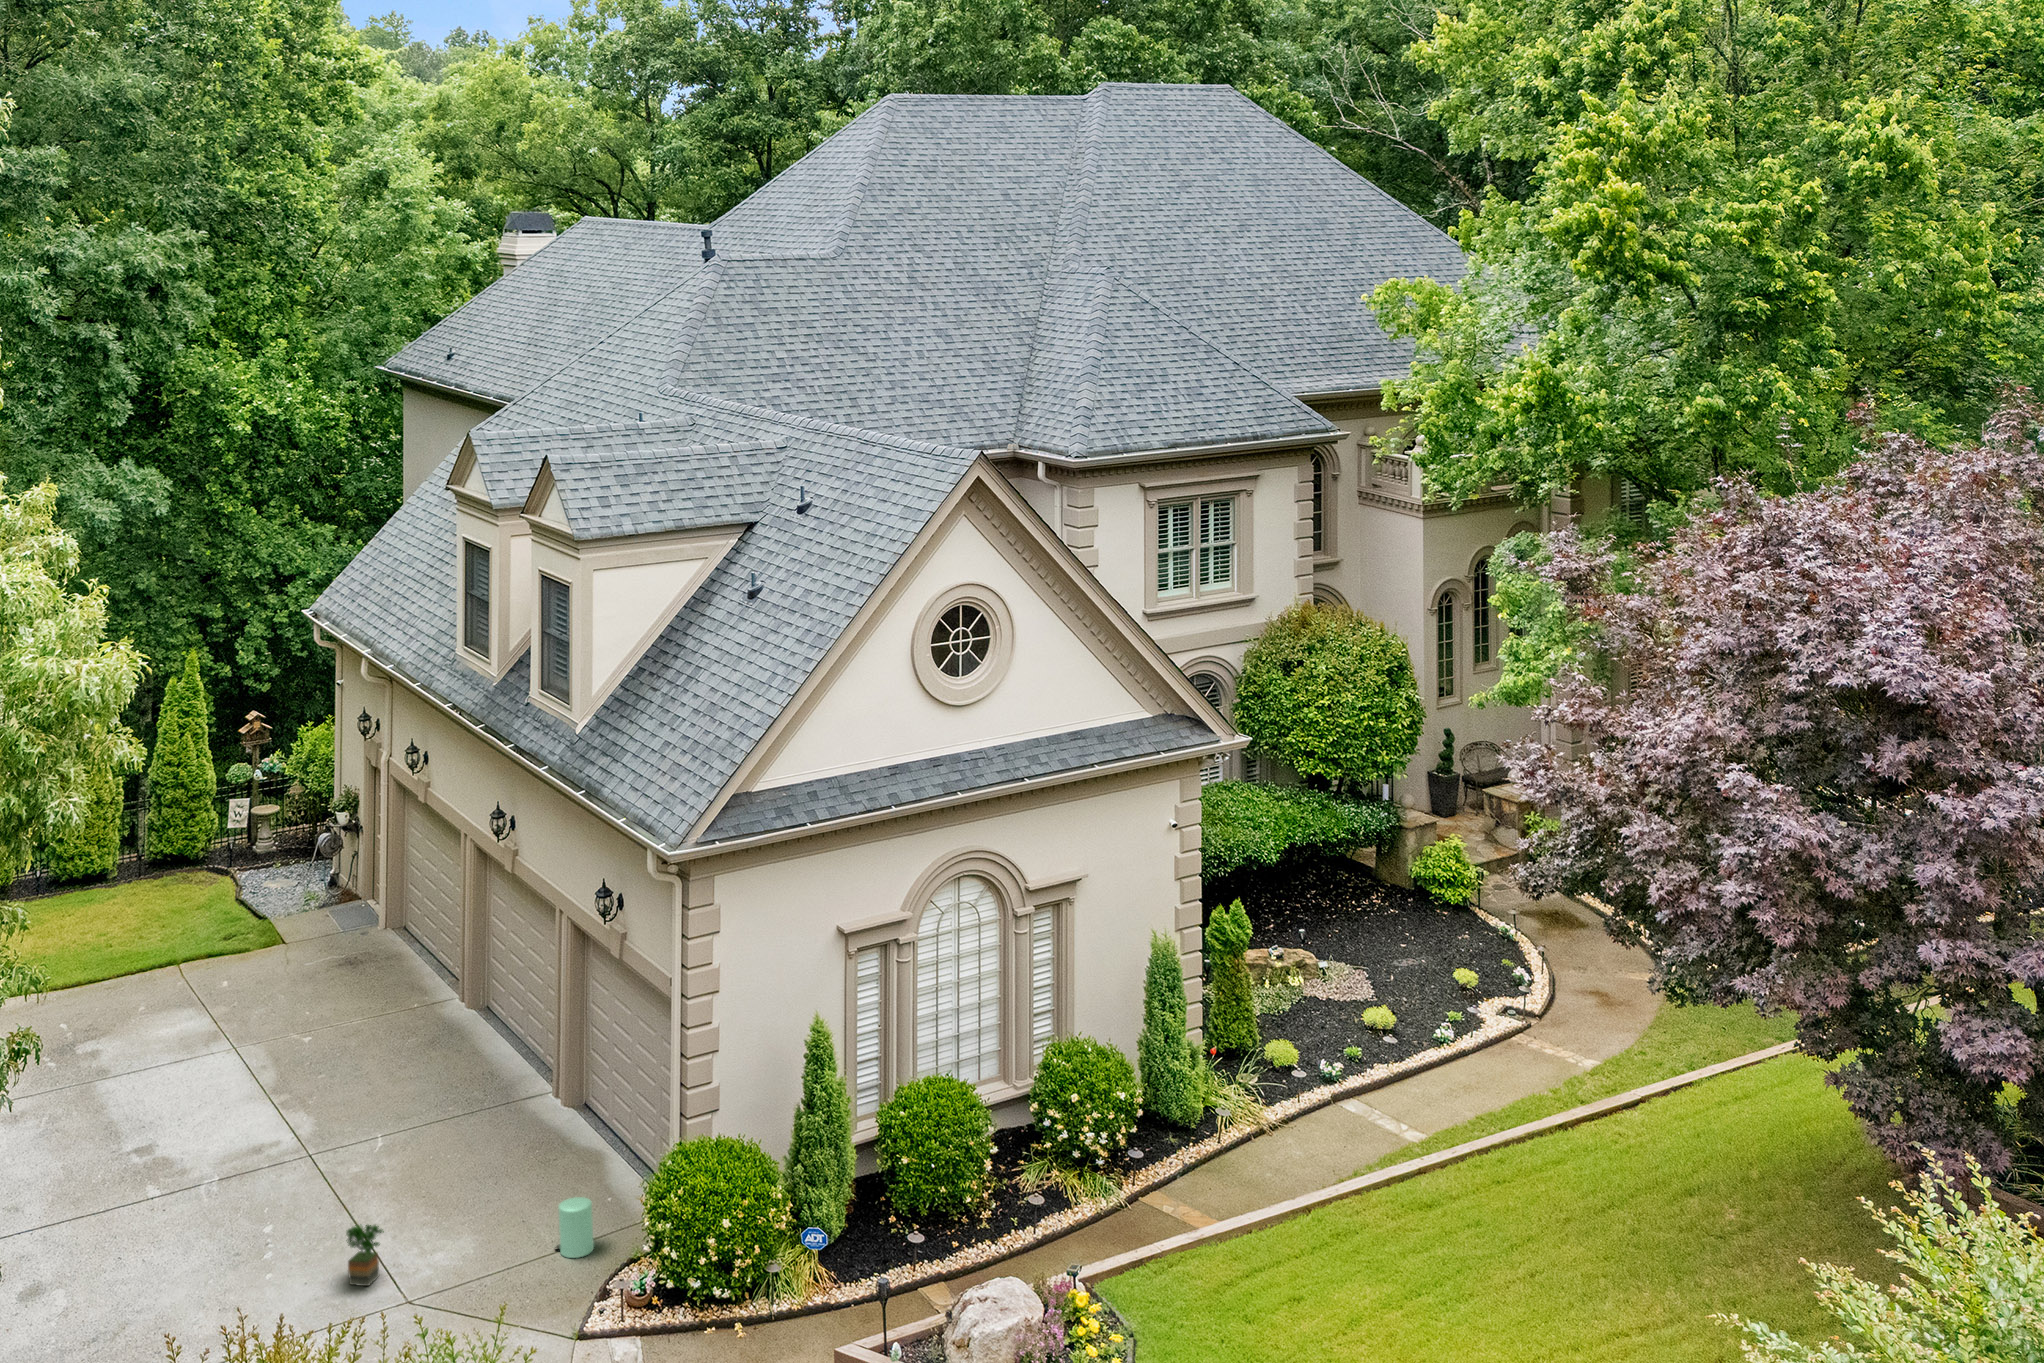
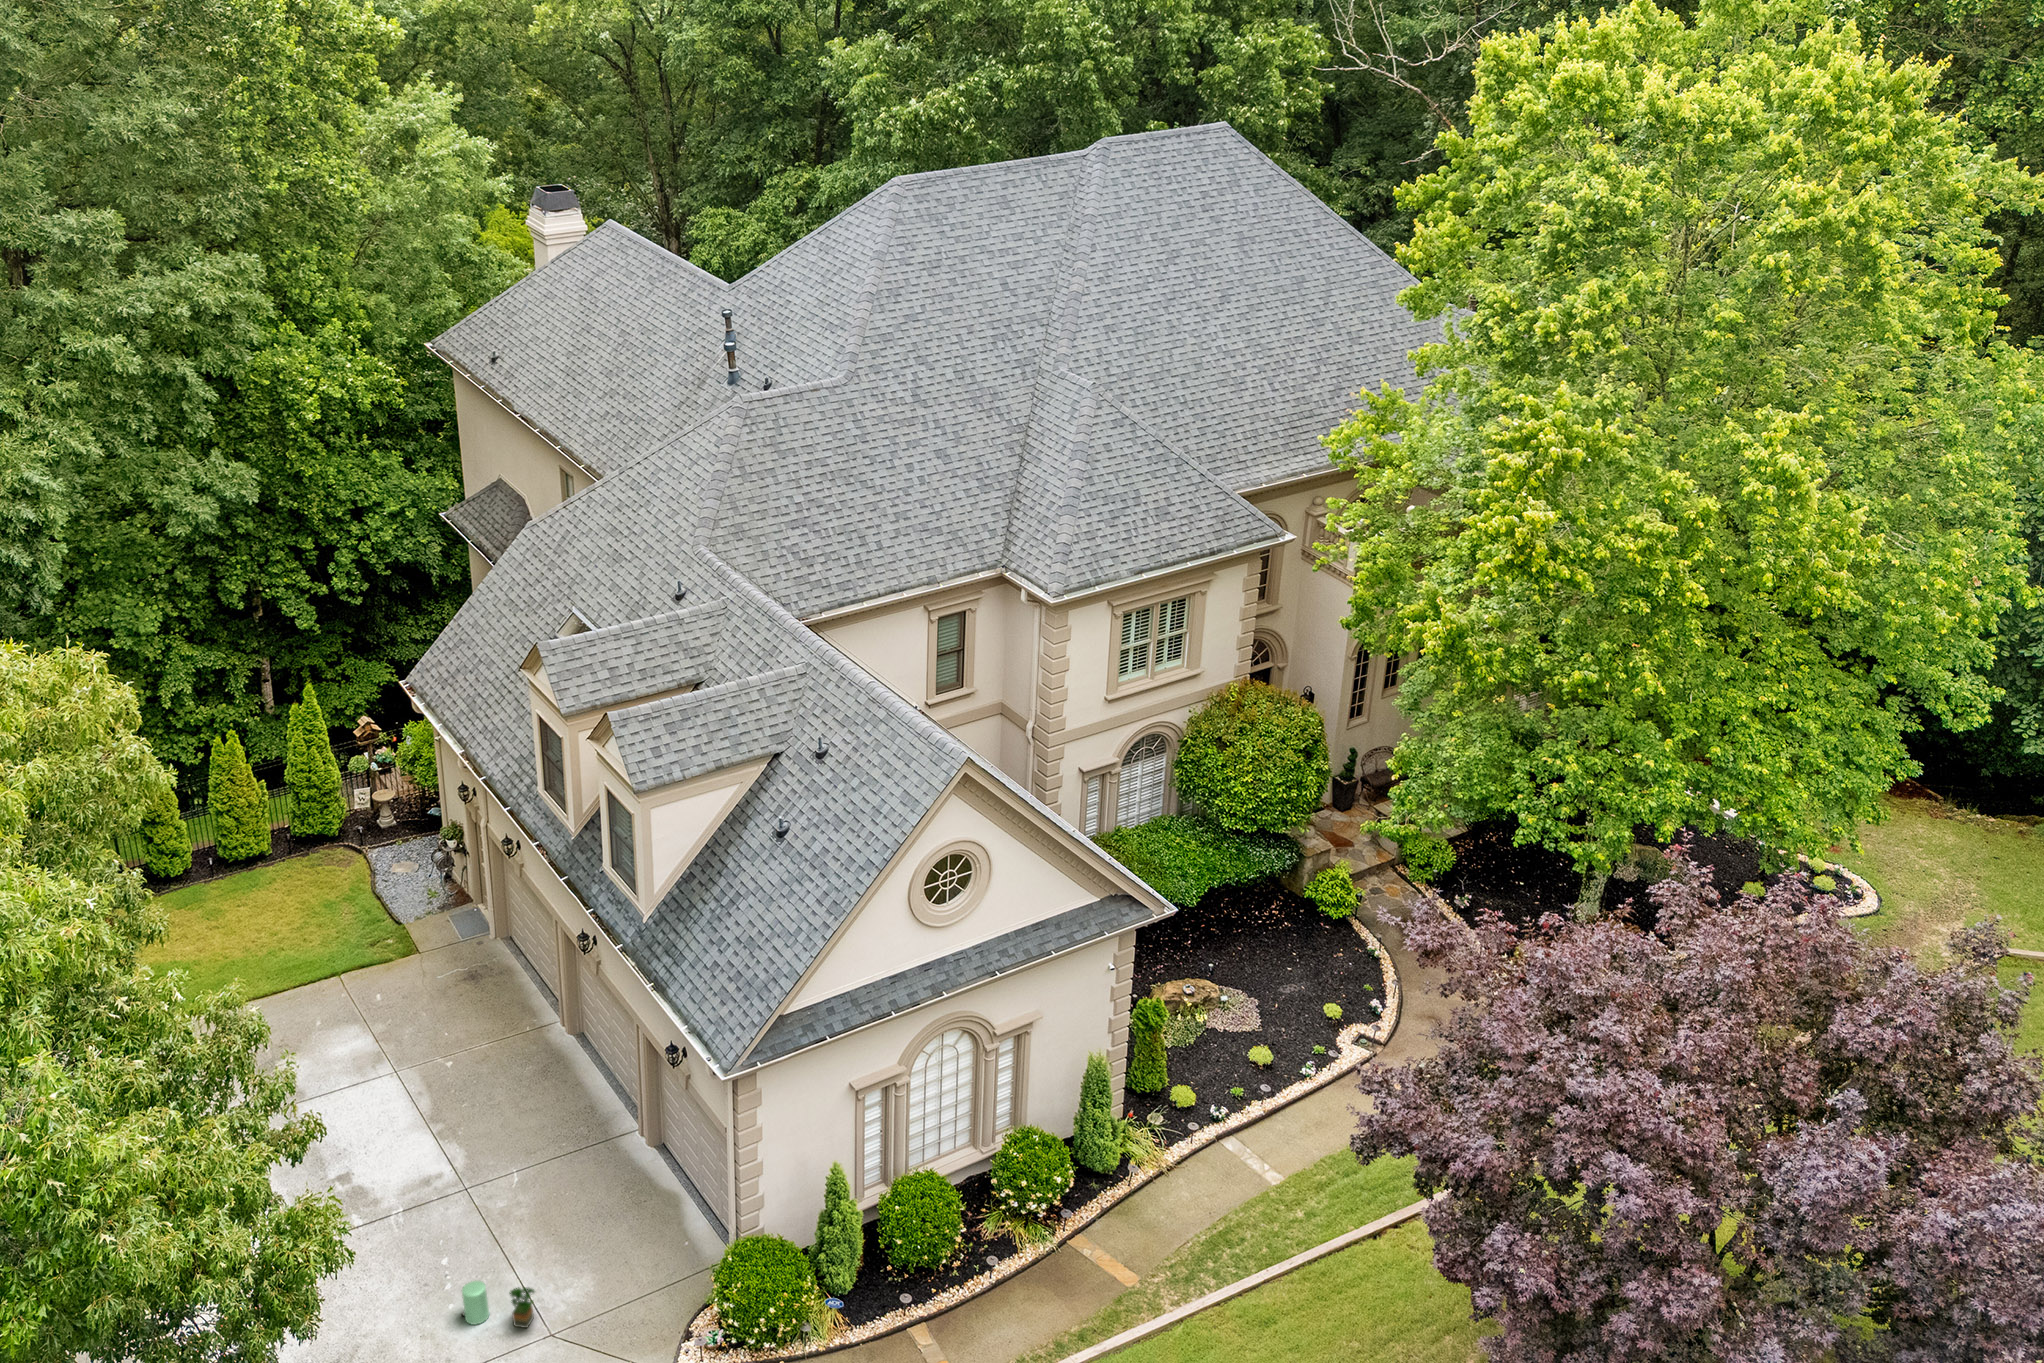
trash can: present [555,1197,594,1258] -> present [462,1281,489,1325]

